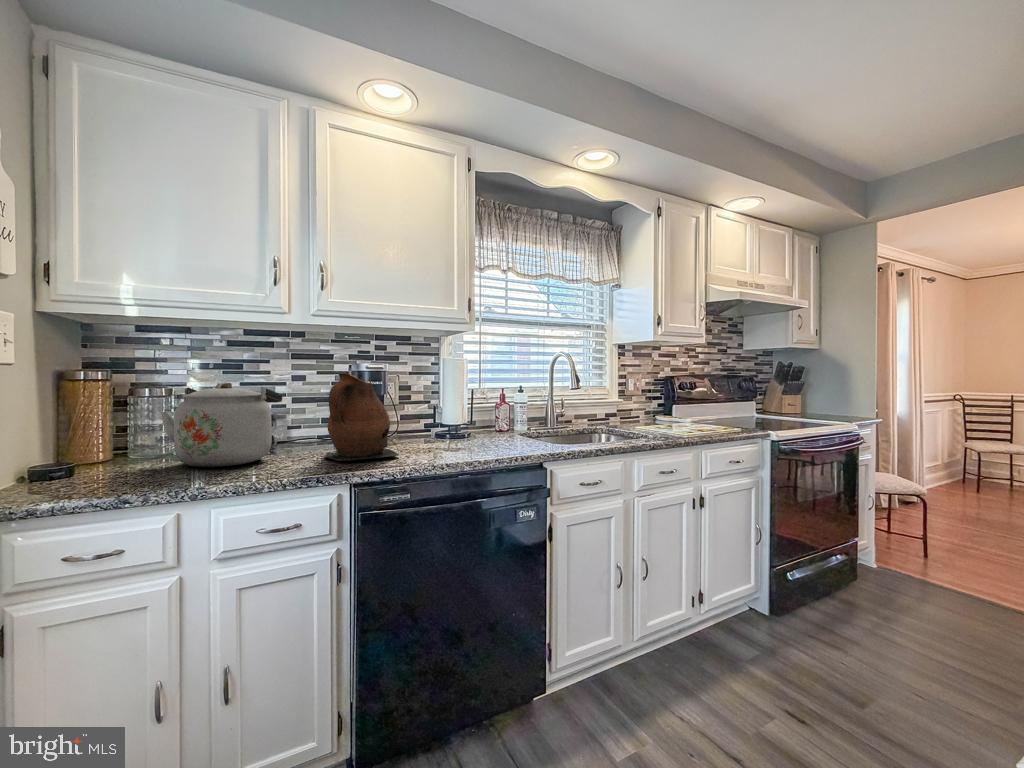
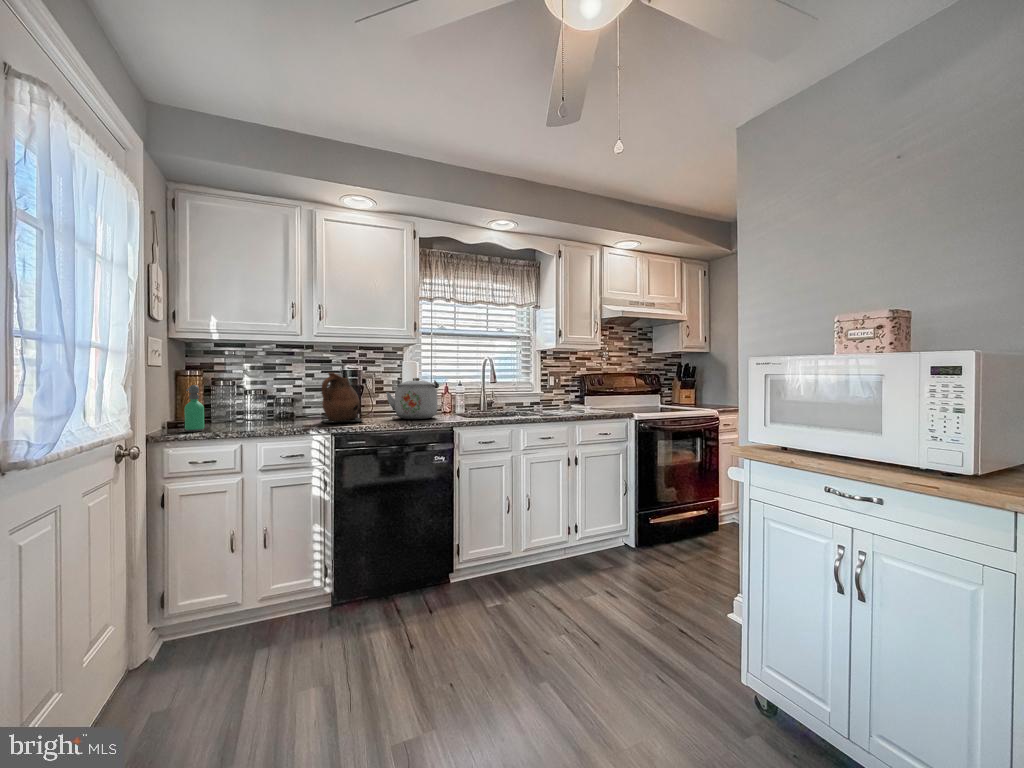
kettle: present [160,382,282,467] -> present [386,378,439,419]
soap dispenser: none [59,397,103,491] -> present [185,385,204,432]

